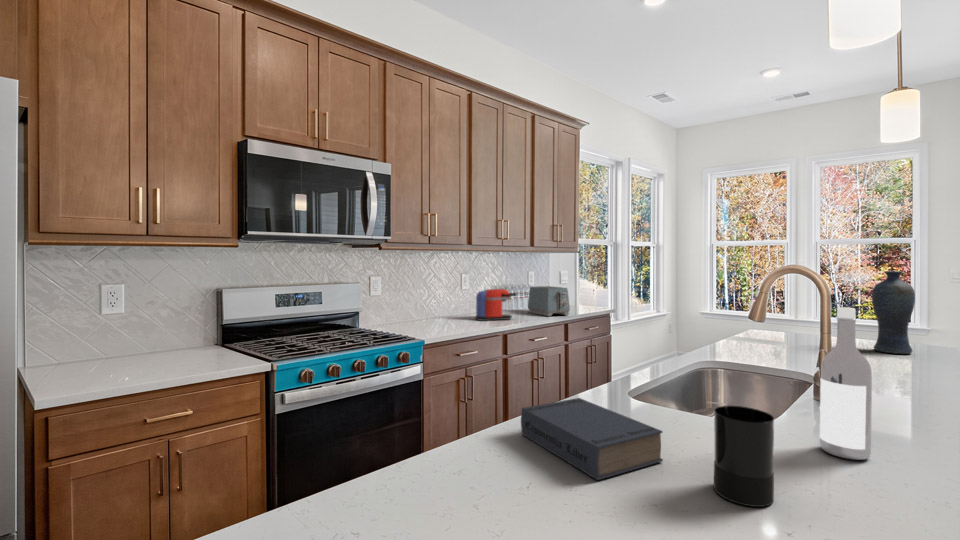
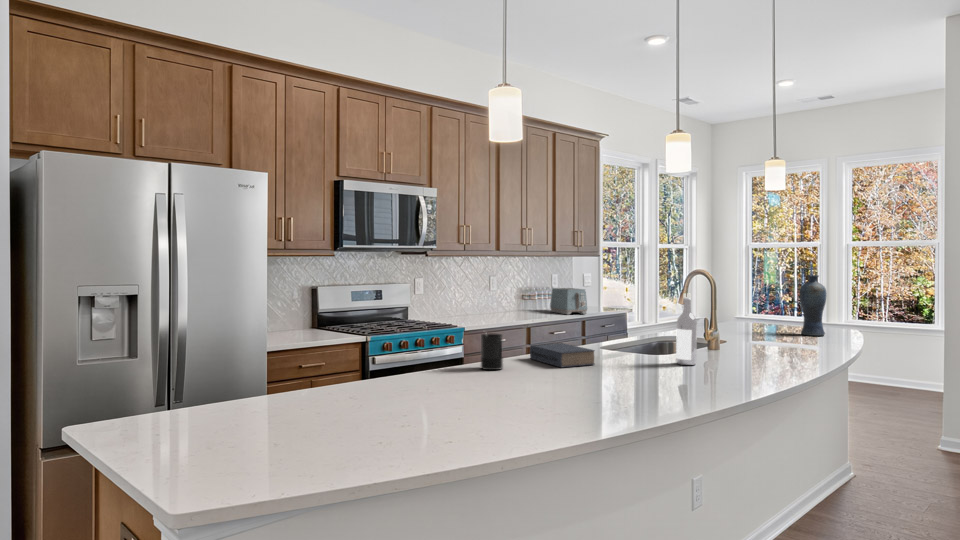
coffee maker: present [475,289,516,321] -> none [502,290,539,317]
candle: present [708,402,774,507] -> present [481,333,503,370]

